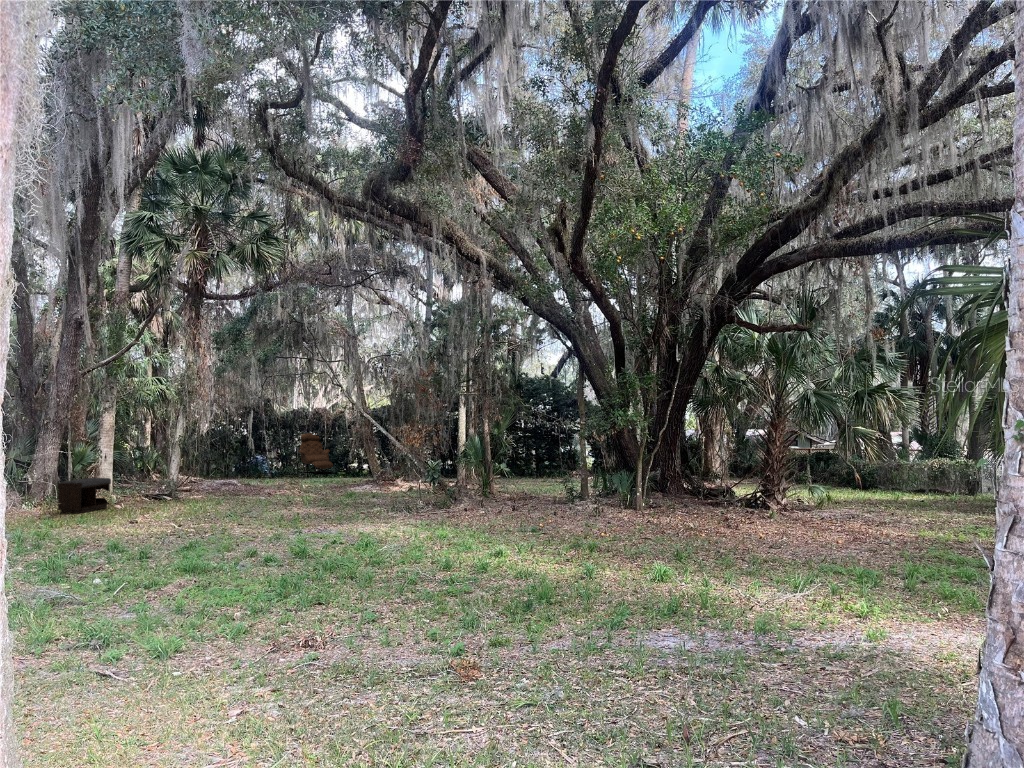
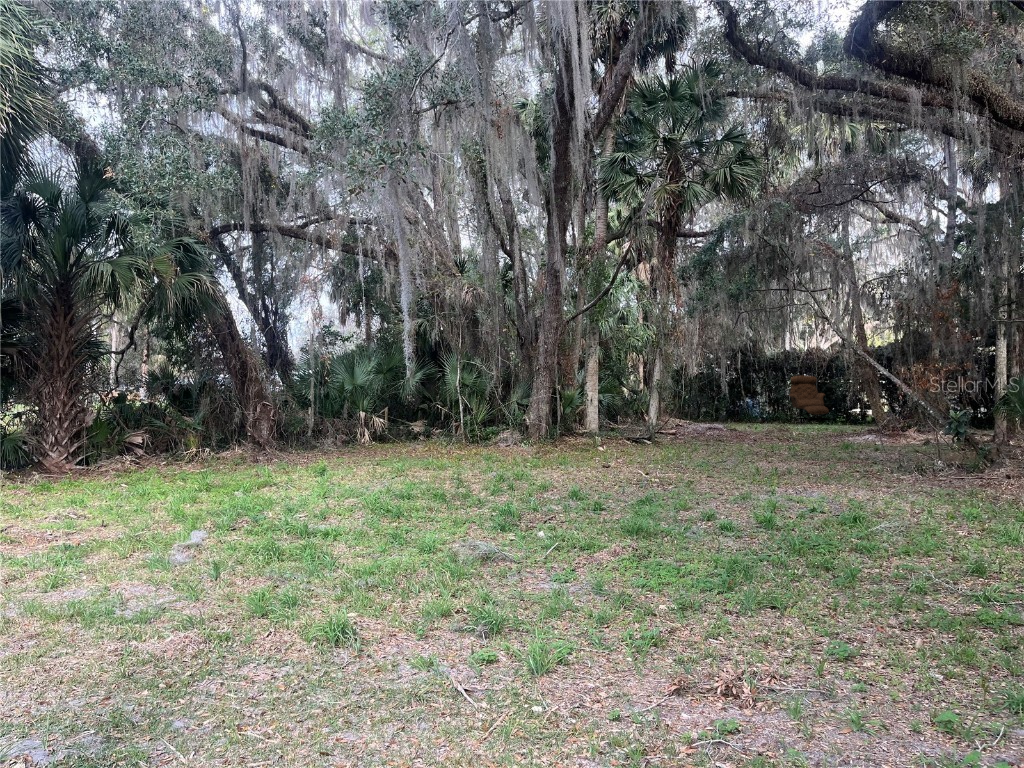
bench: present [57,478,111,513] -> none [550,420,596,453]

